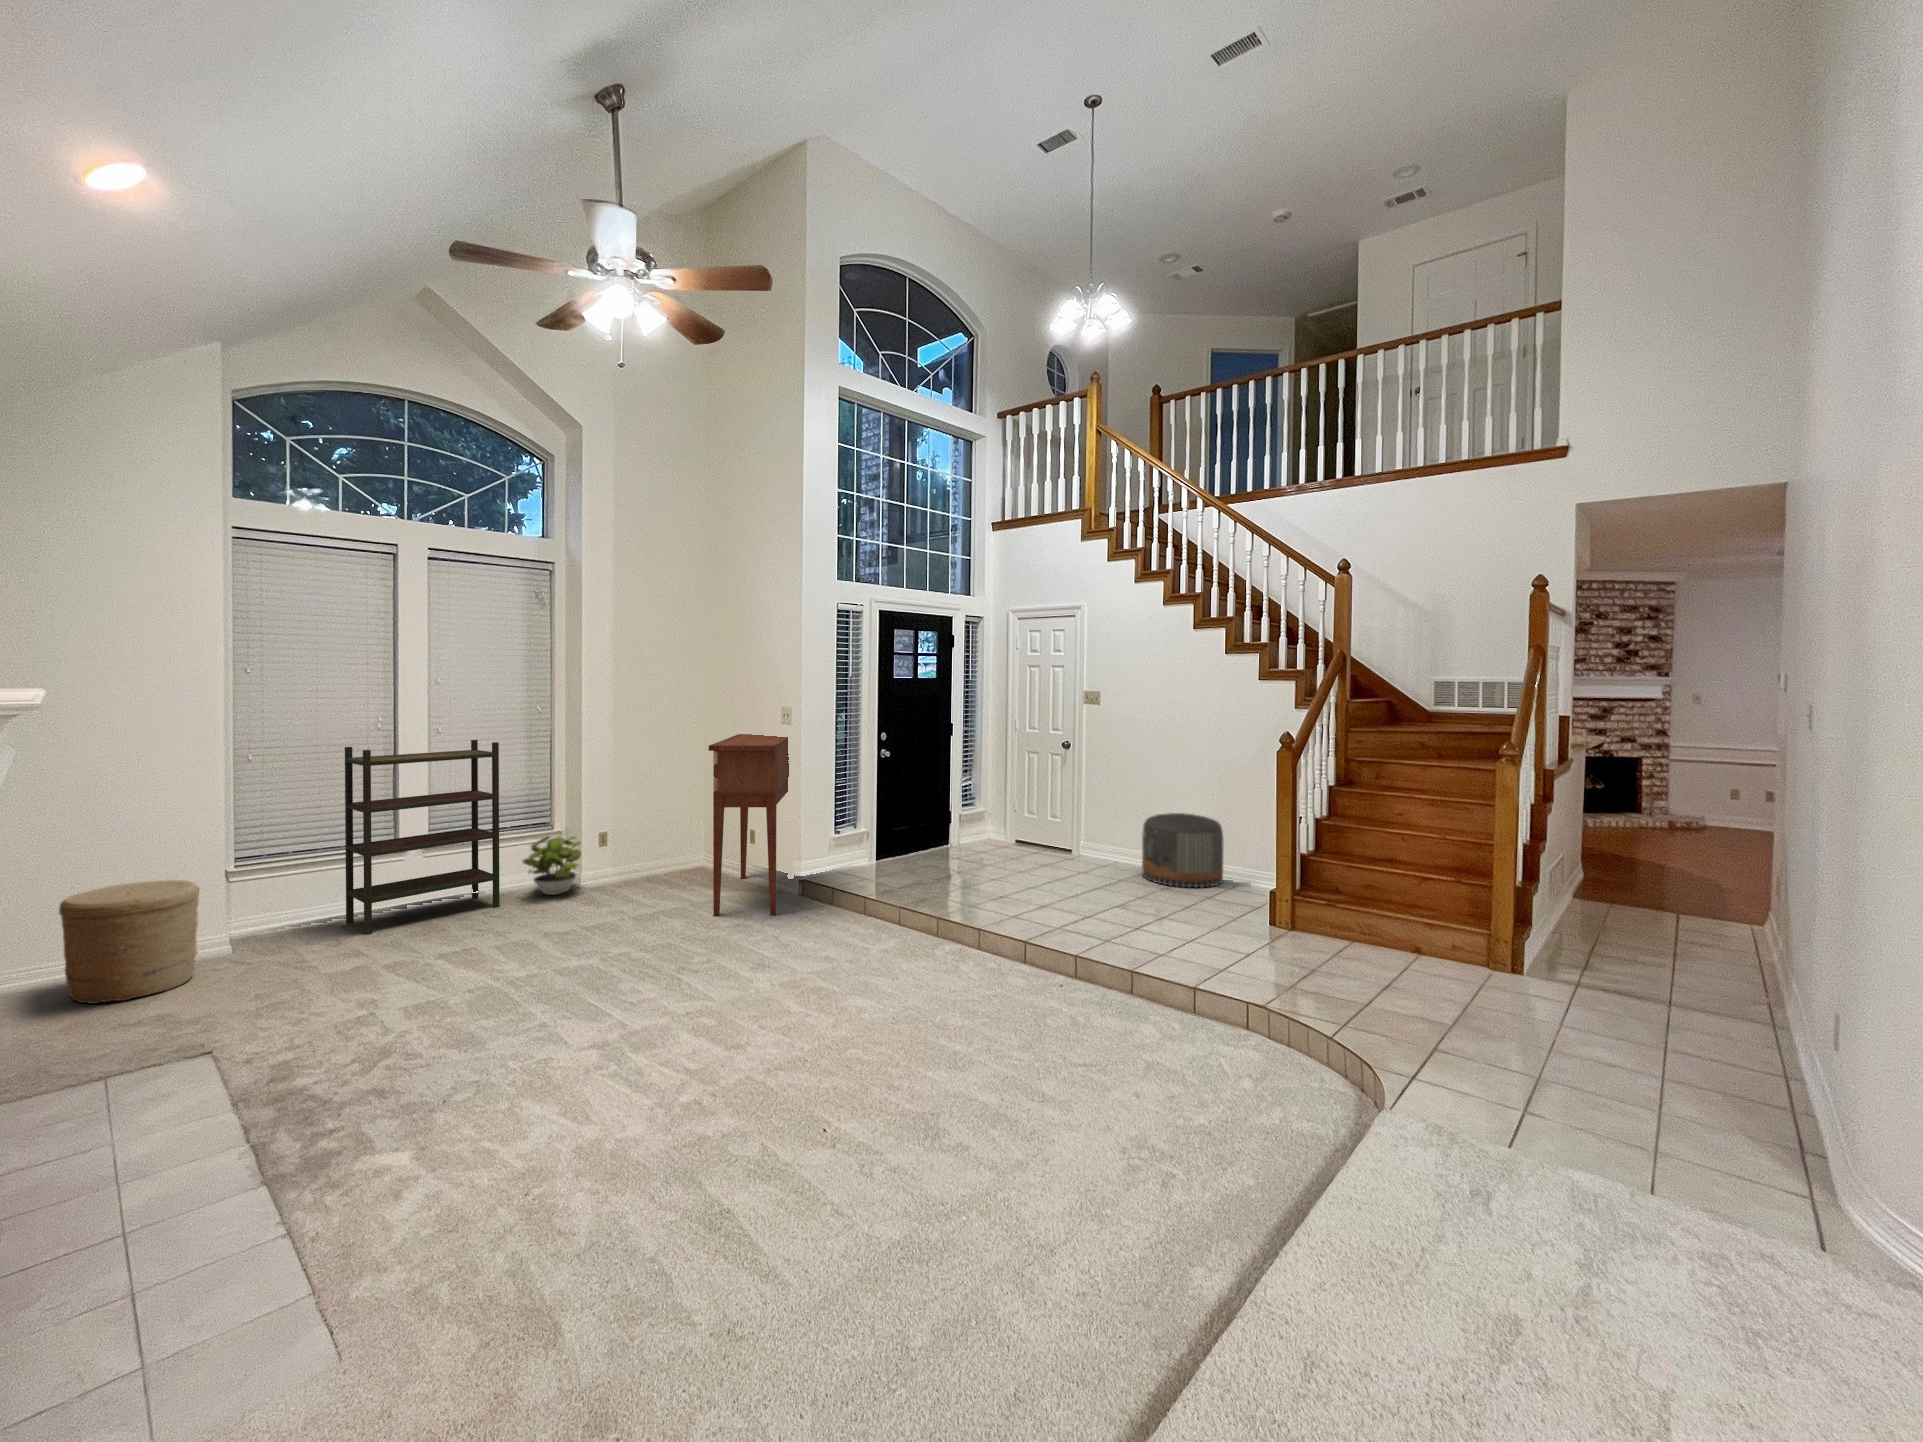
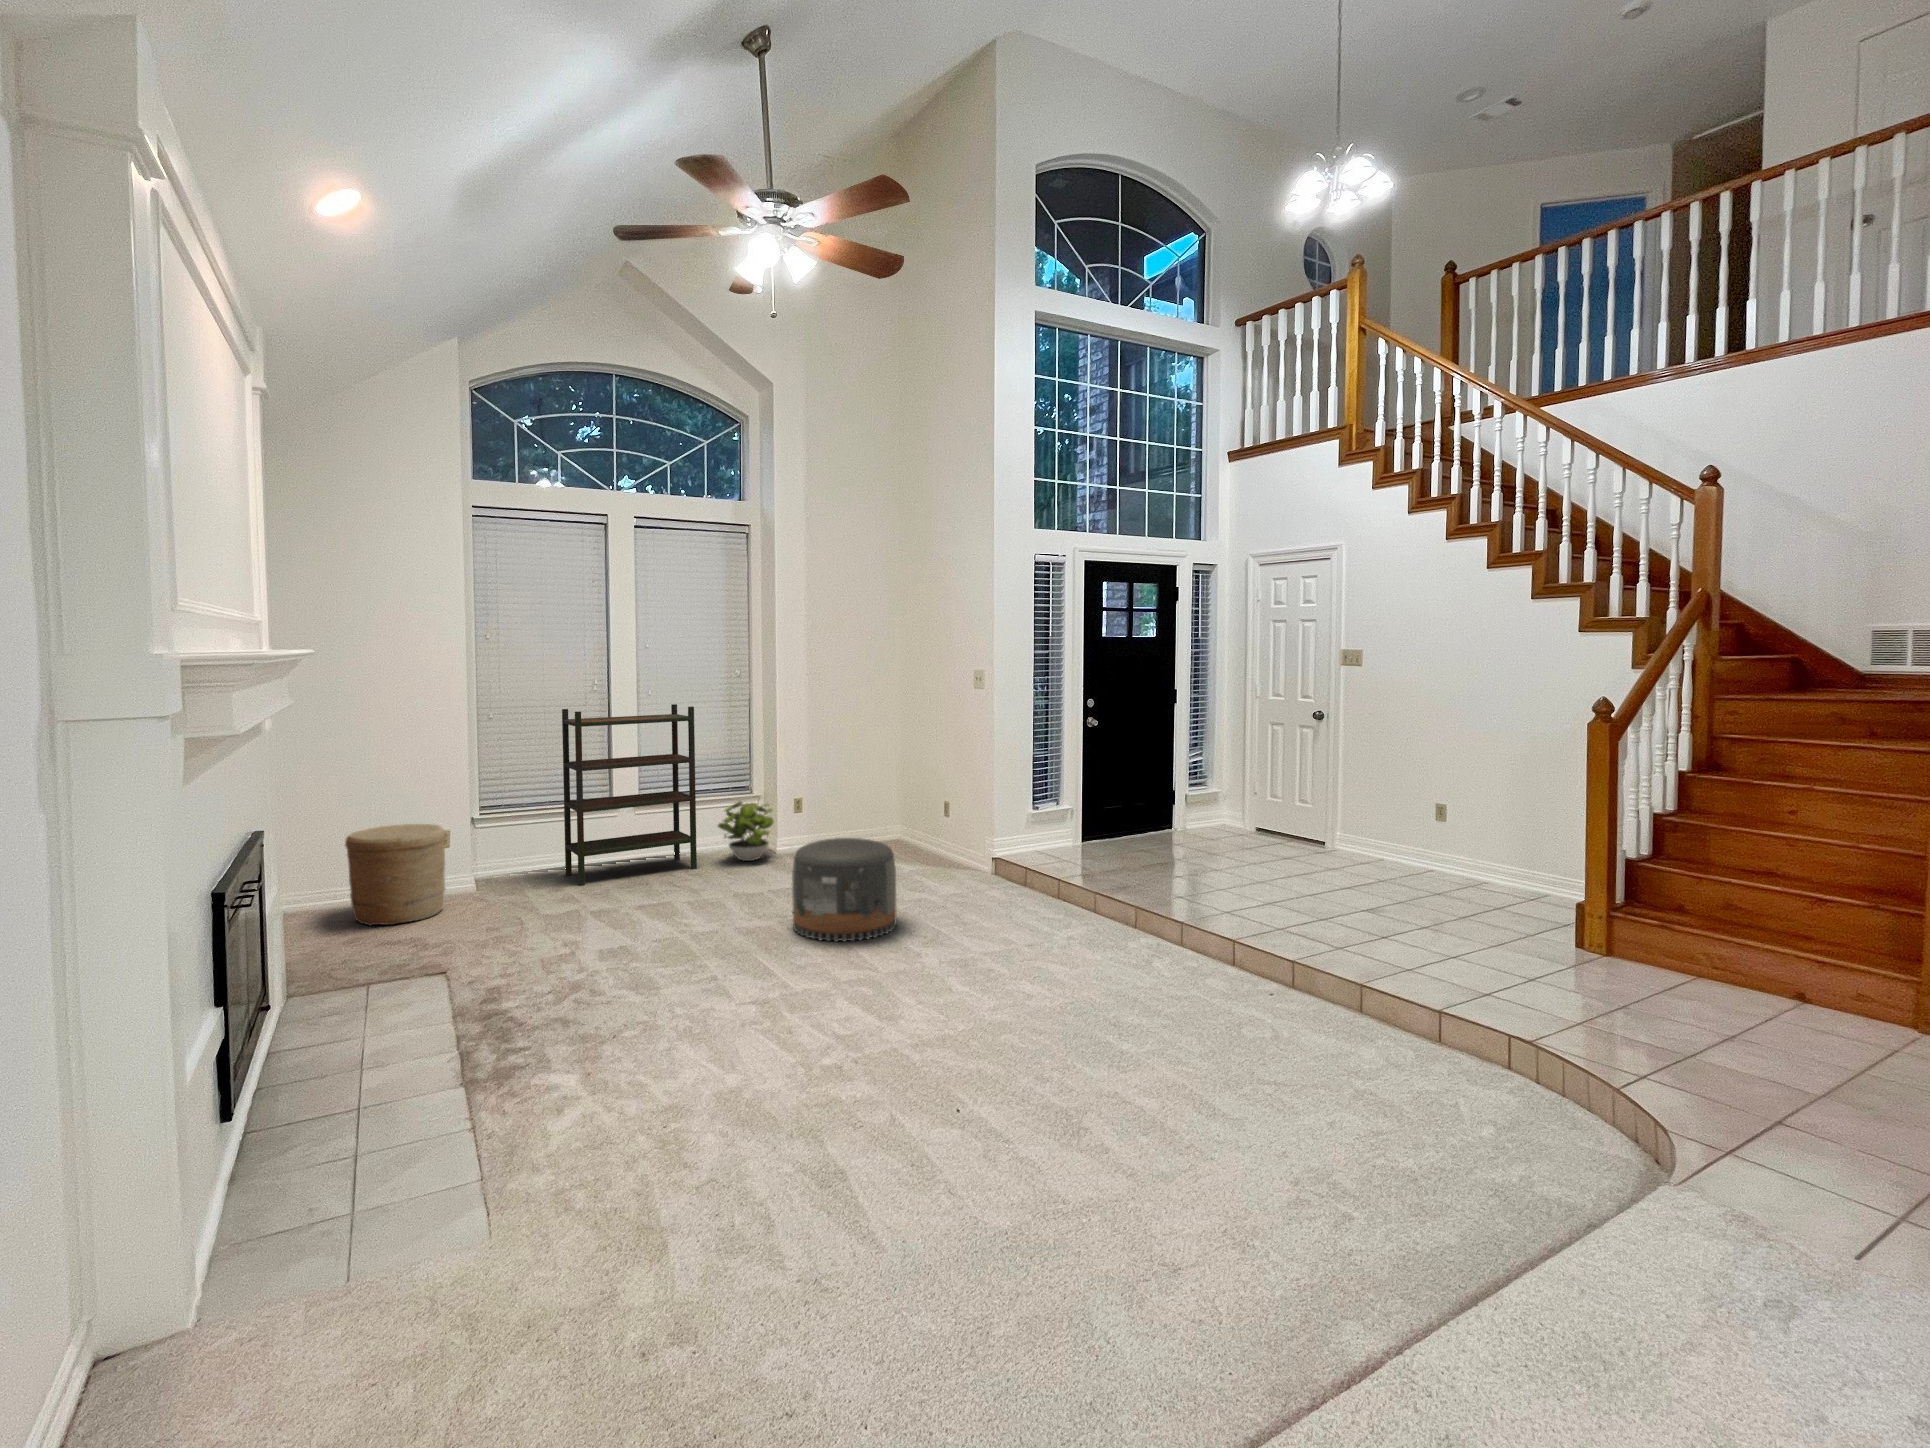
console table: present [709,734,789,916] -> none [889,701,989,895]
pouf: present [1142,813,1223,888] -> present [792,838,897,942]

